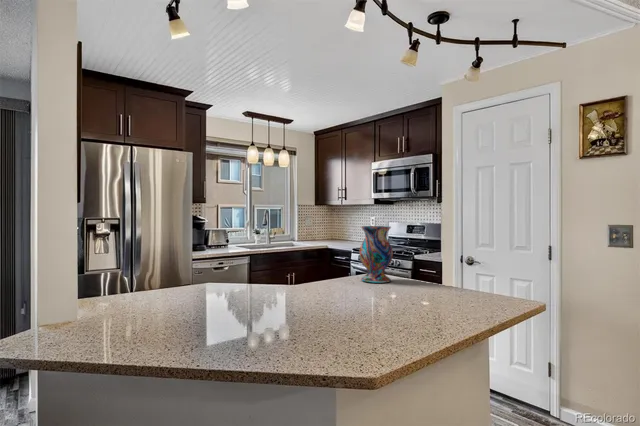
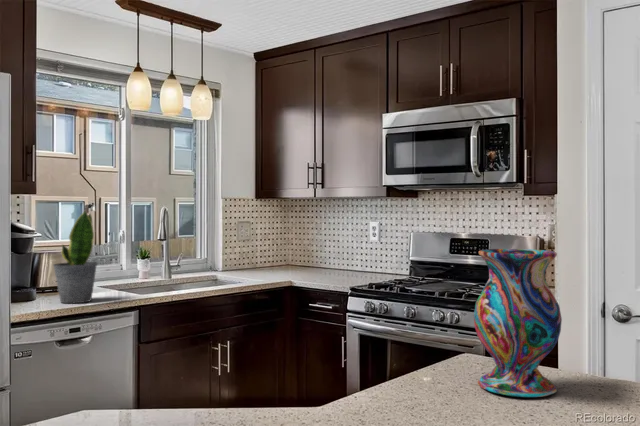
potted plant: none [213,211,232,252] -> present [53,211,97,303]

